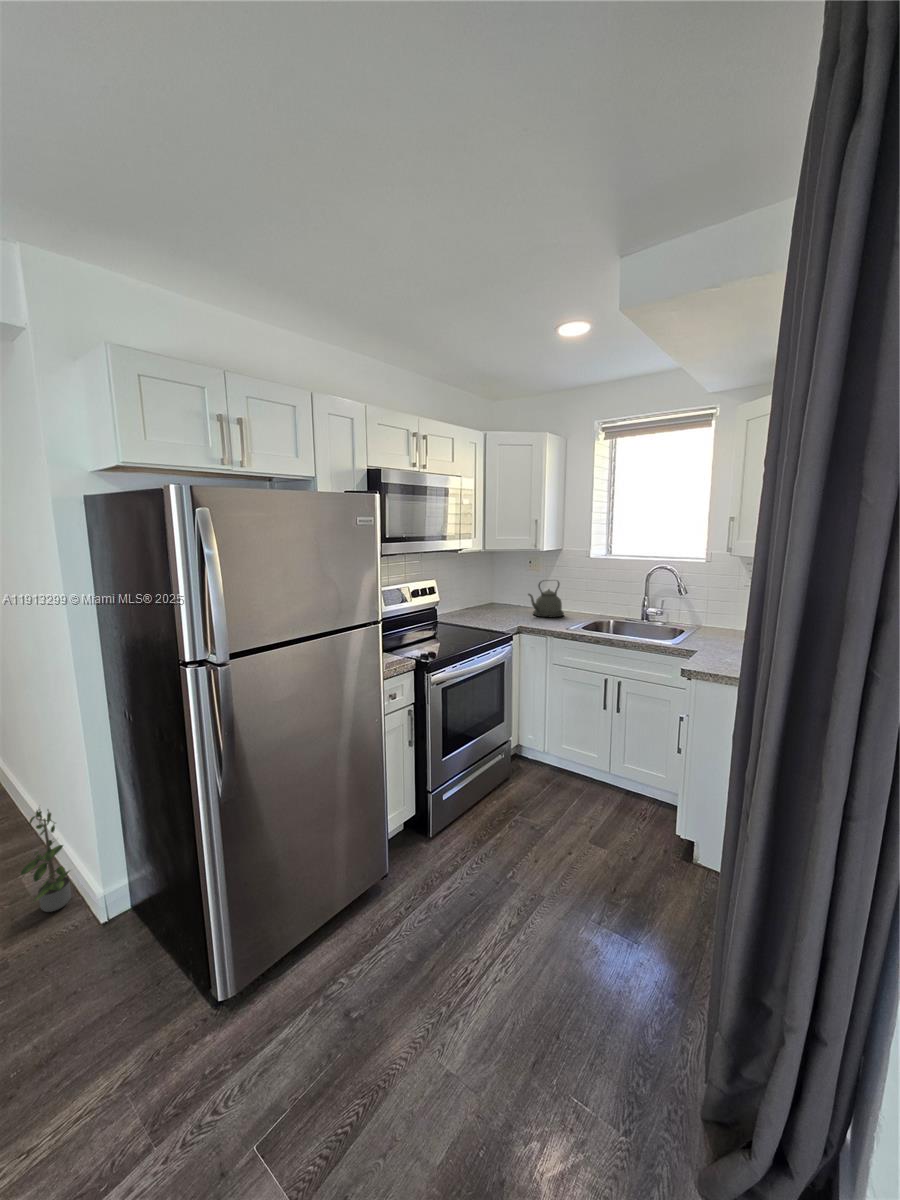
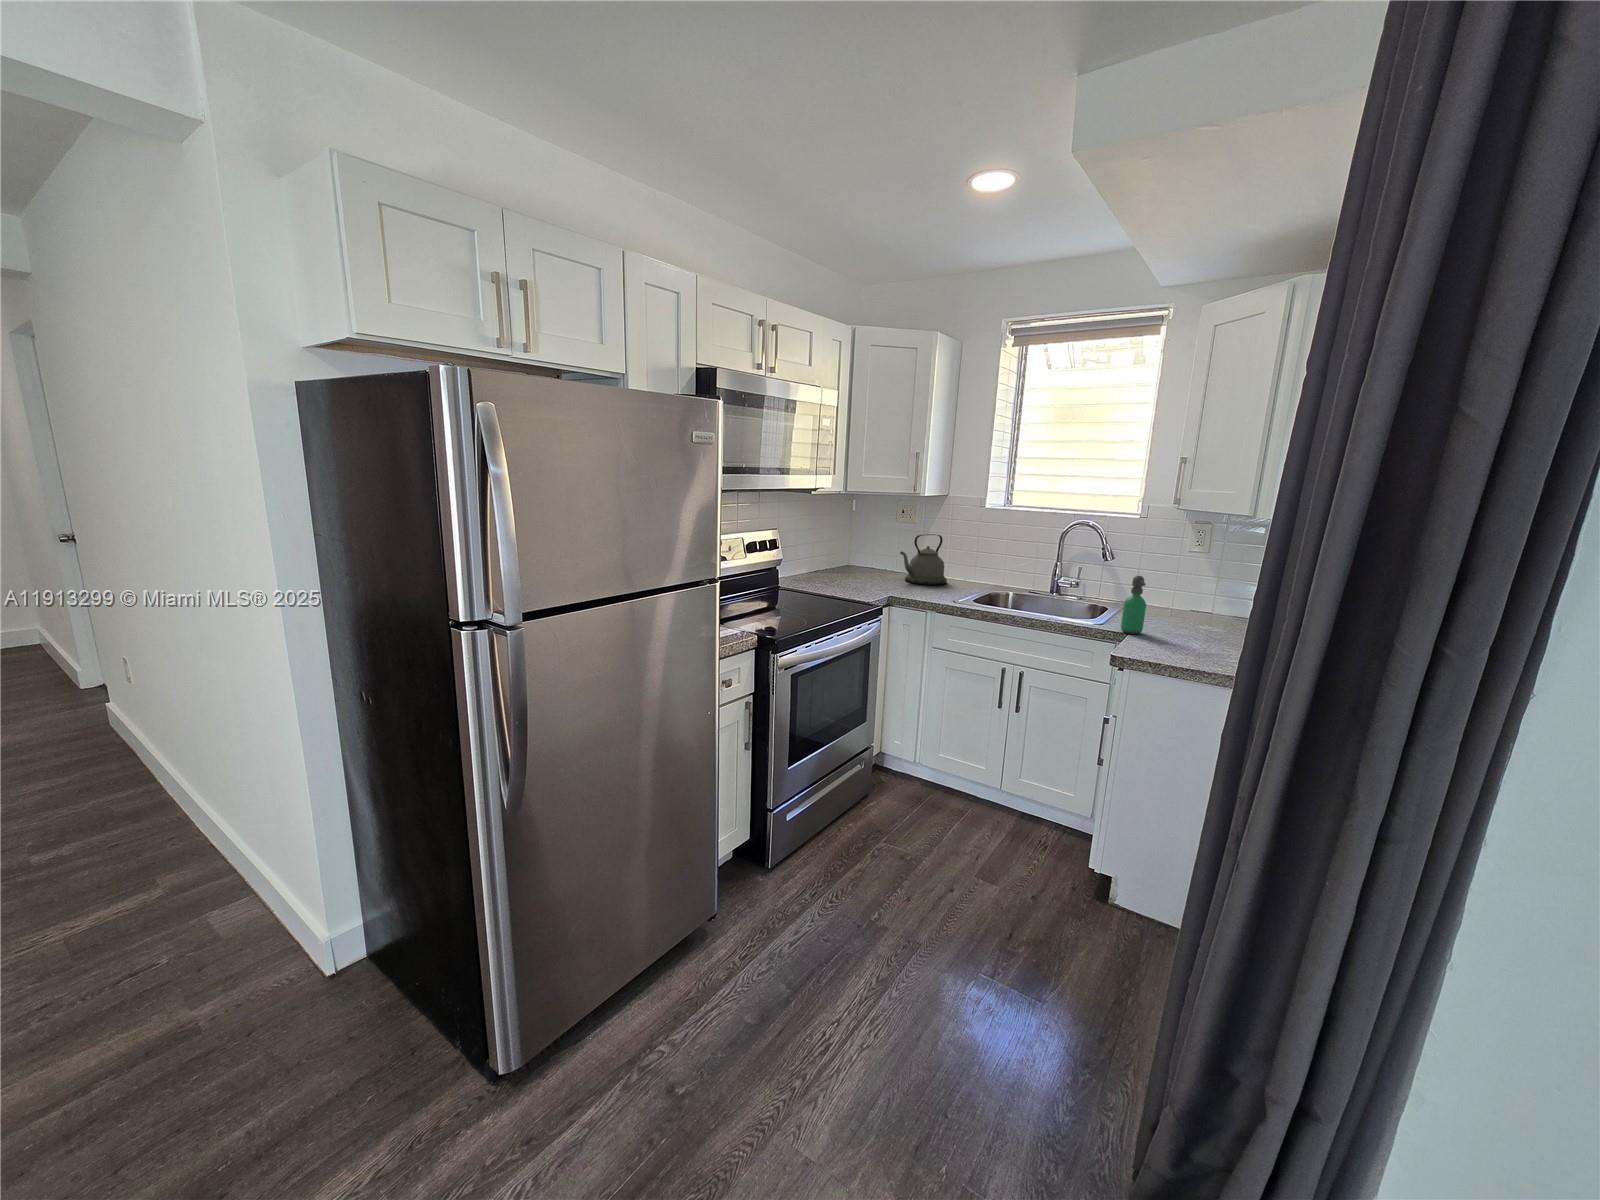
soap dispenser: none [691,607,710,652] -> present [1121,576,1146,634]
potted plant: present [21,809,71,912] -> none [209,818,283,962]

